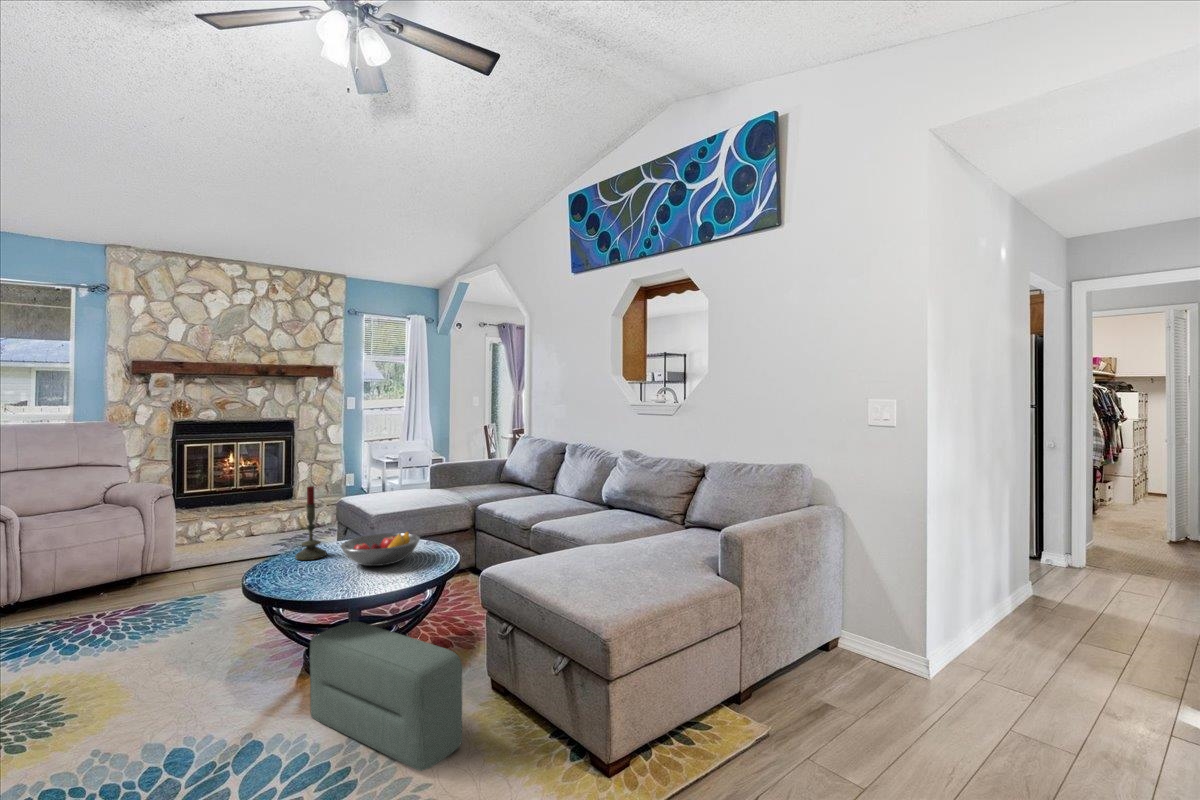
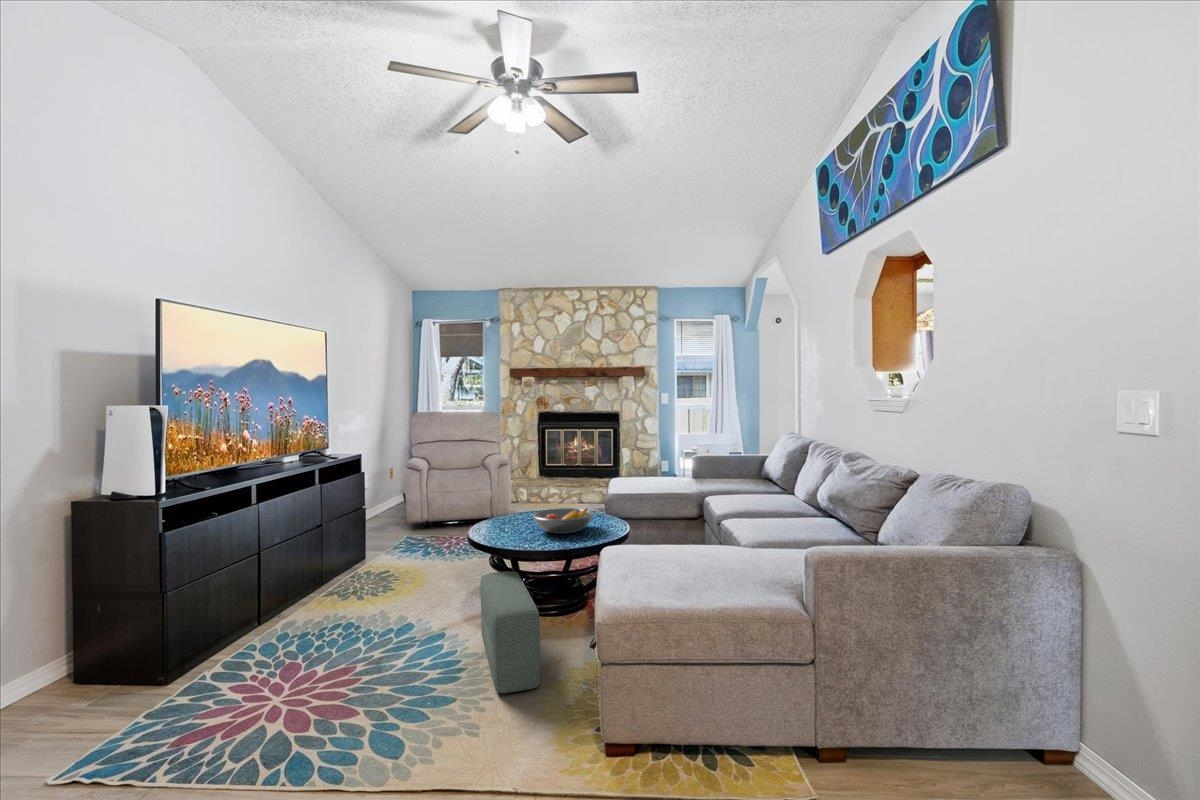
candle: present [295,486,327,560] -> none [520,463,542,522]

